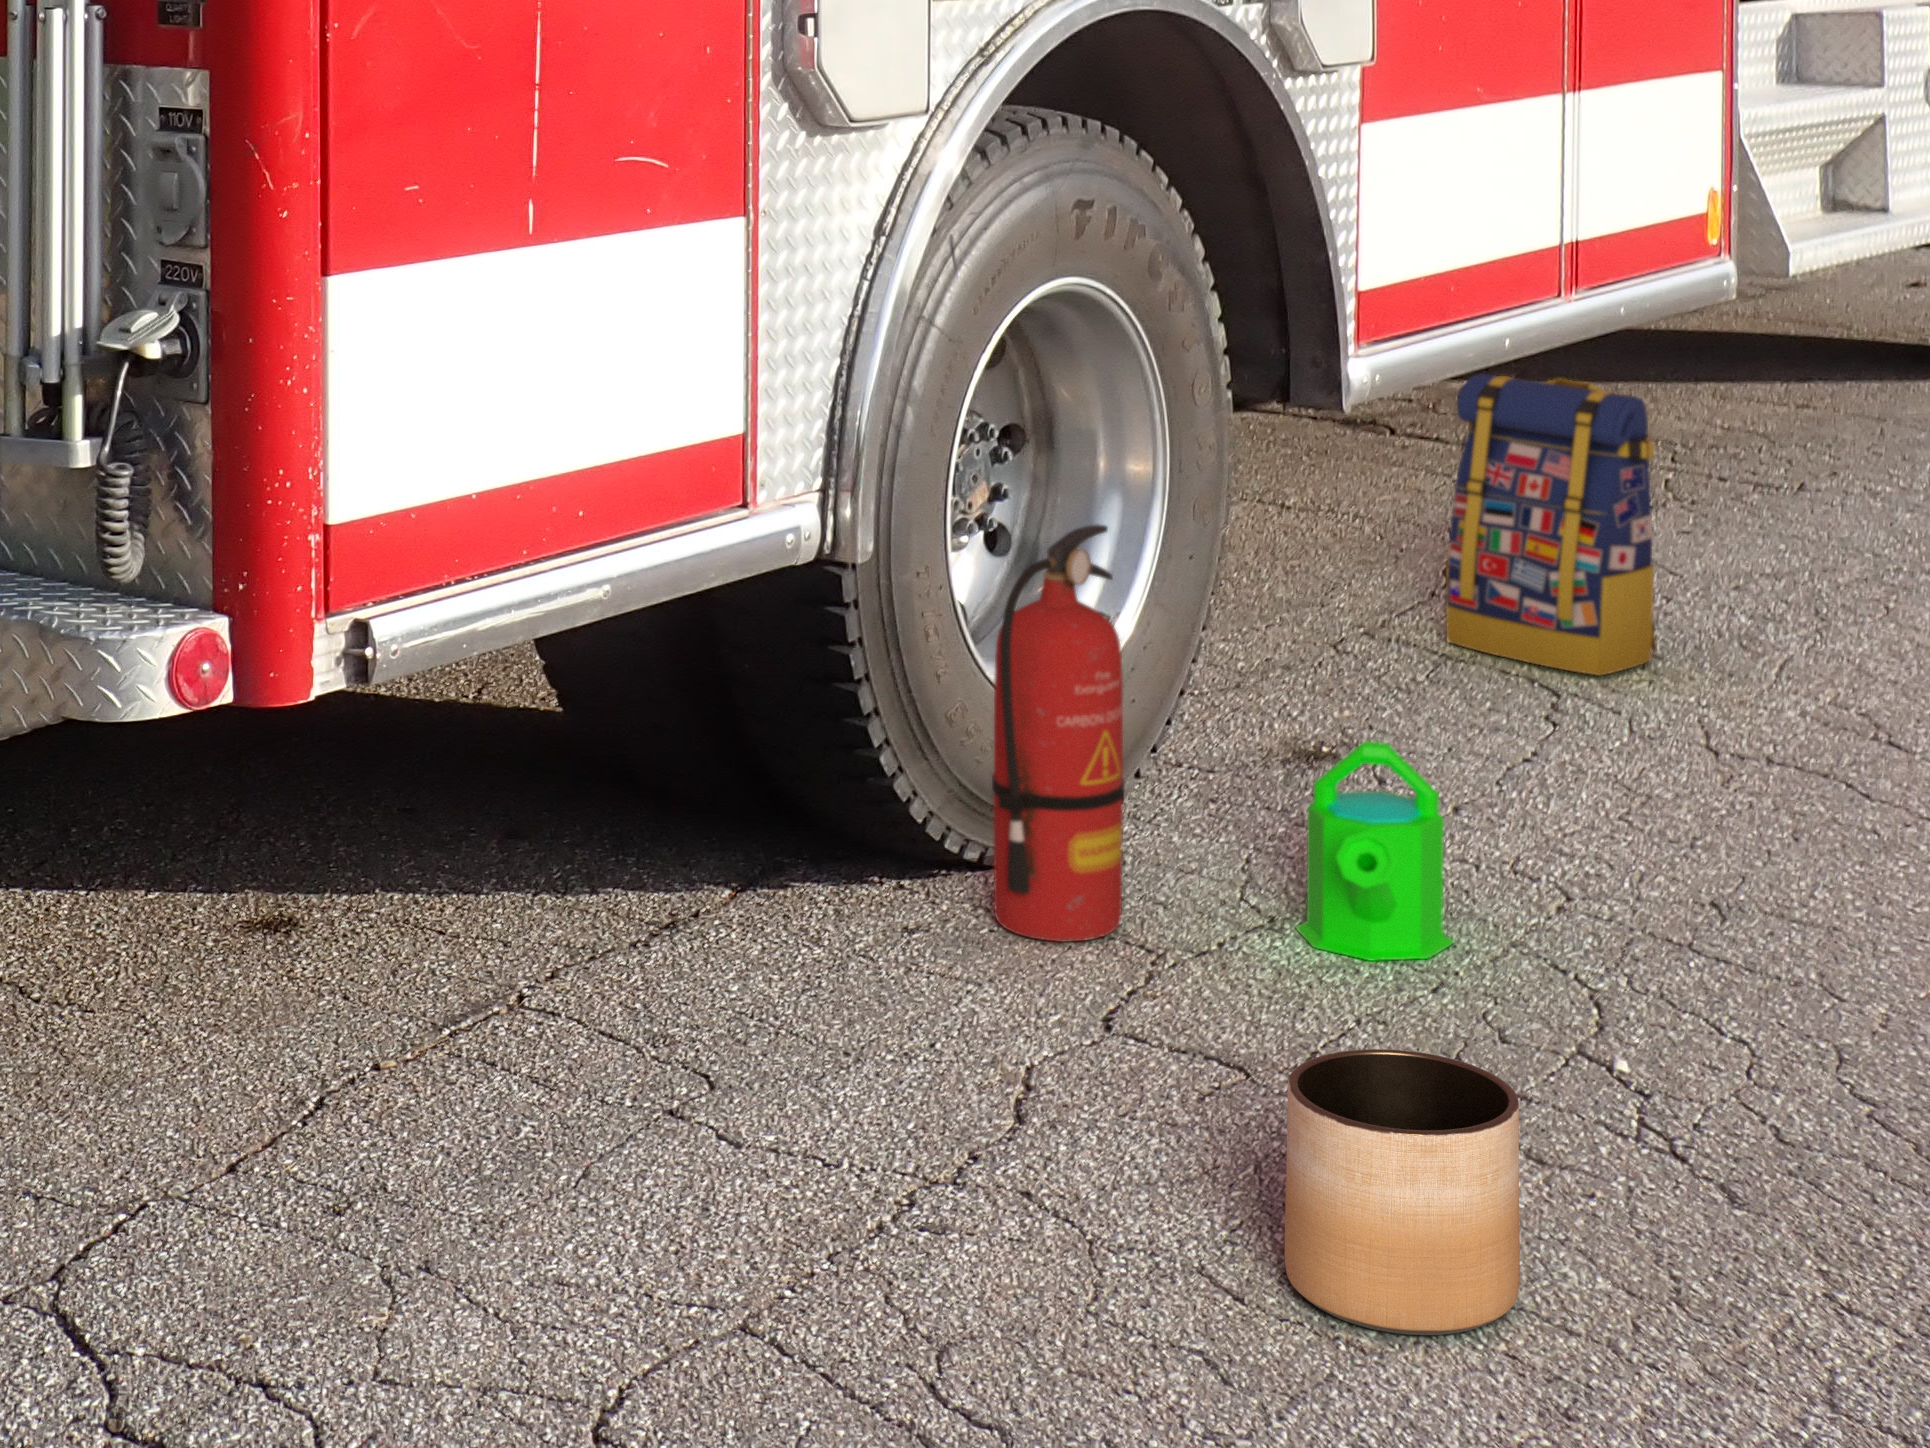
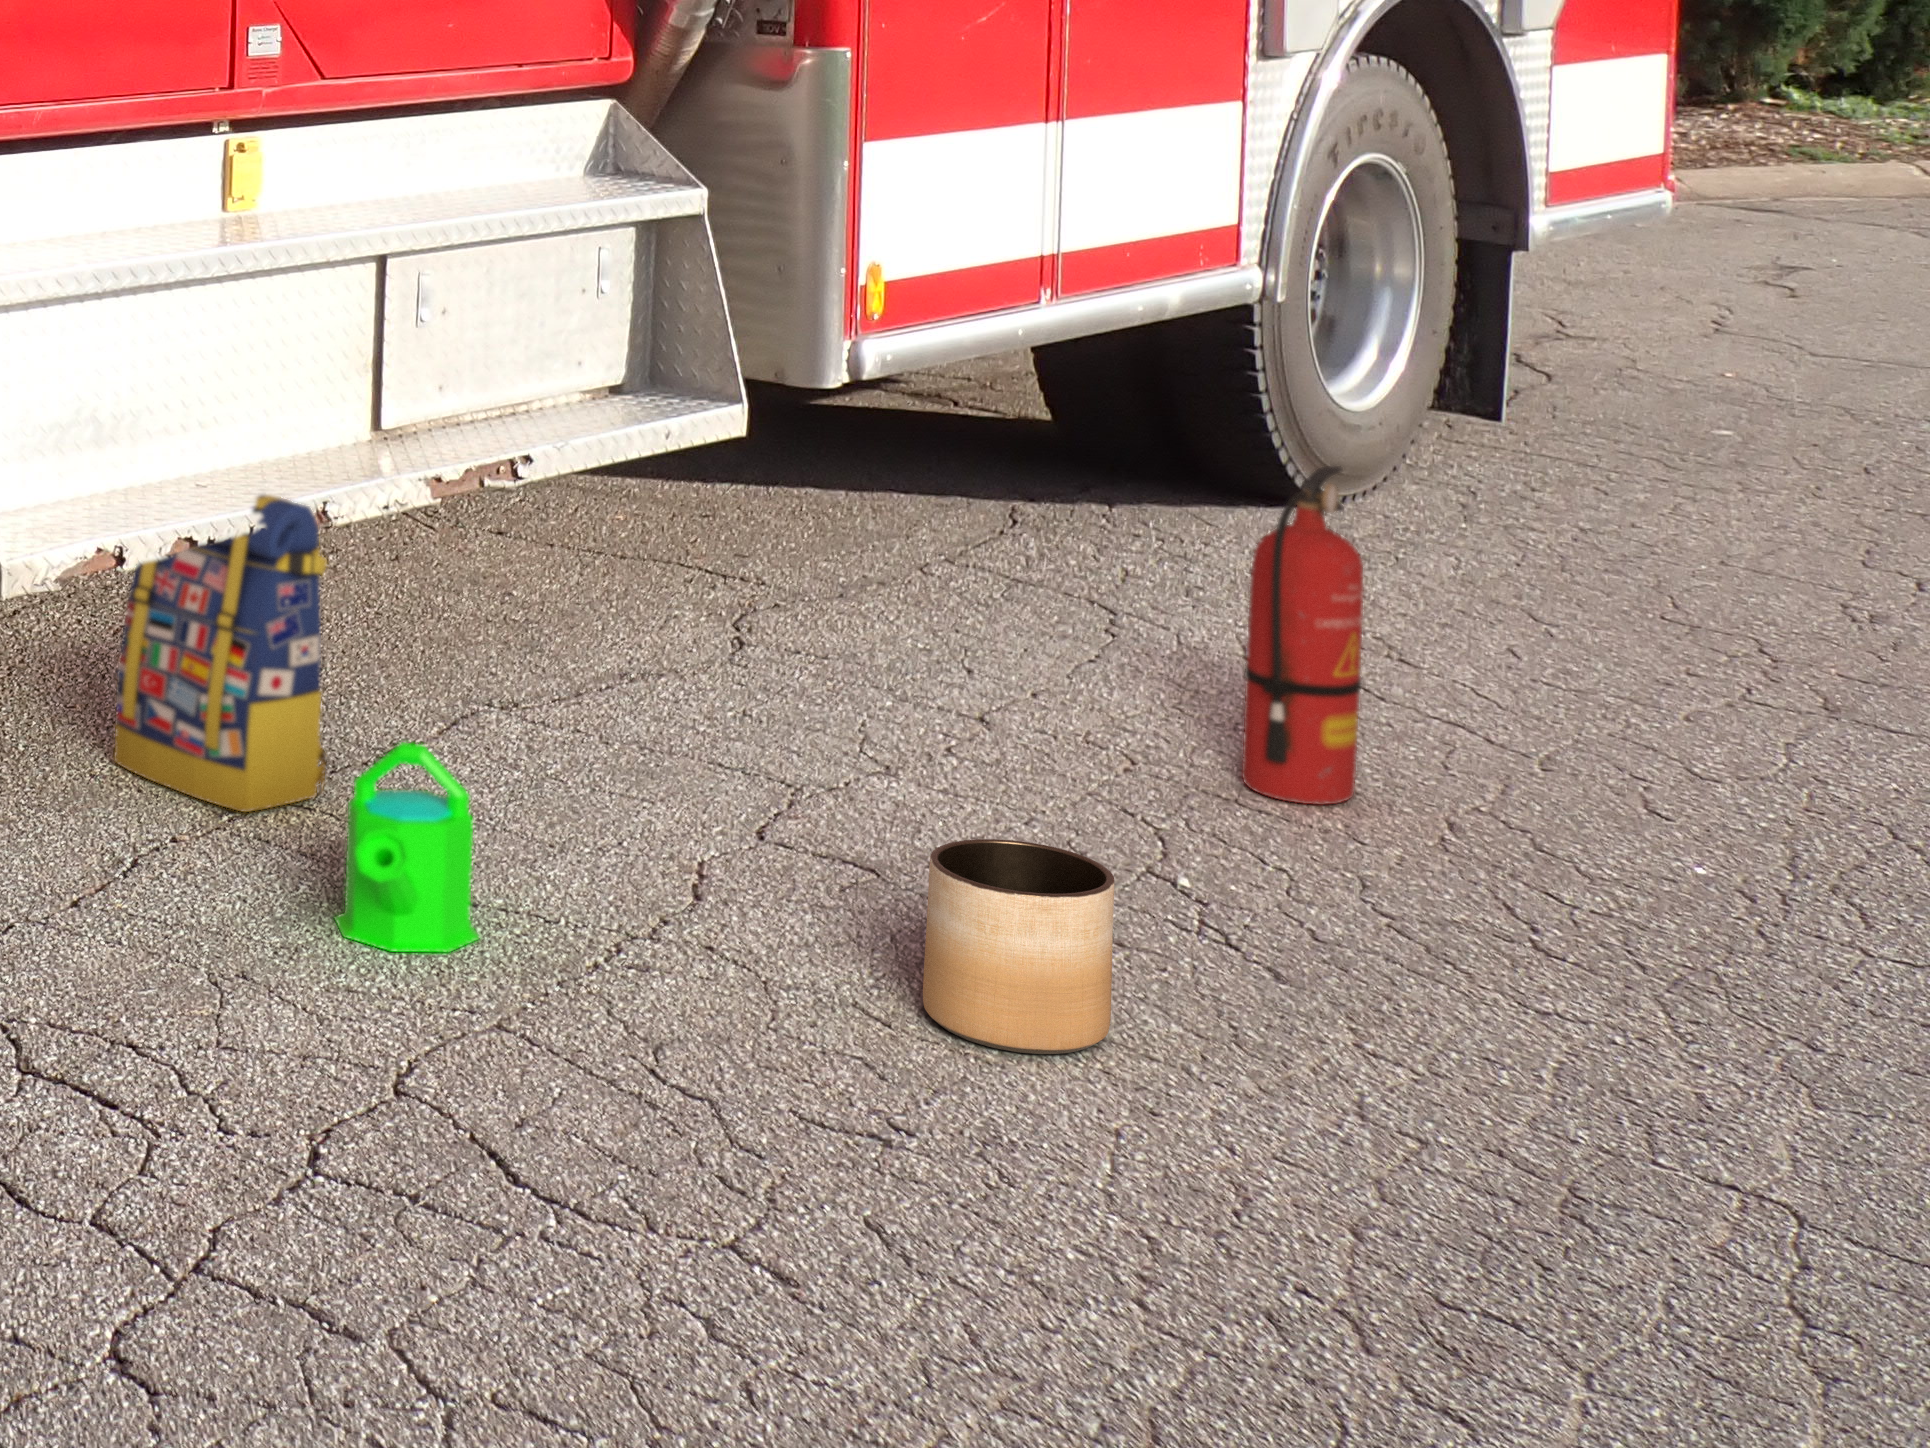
backpack: present [1446,374,1657,676] -> present [114,495,327,812]
fire extinguisher: present [992,525,1125,942] -> present [1242,465,1364,805]
watering can: present [1296,741,1453,961] -> present [335,743,479,952]

